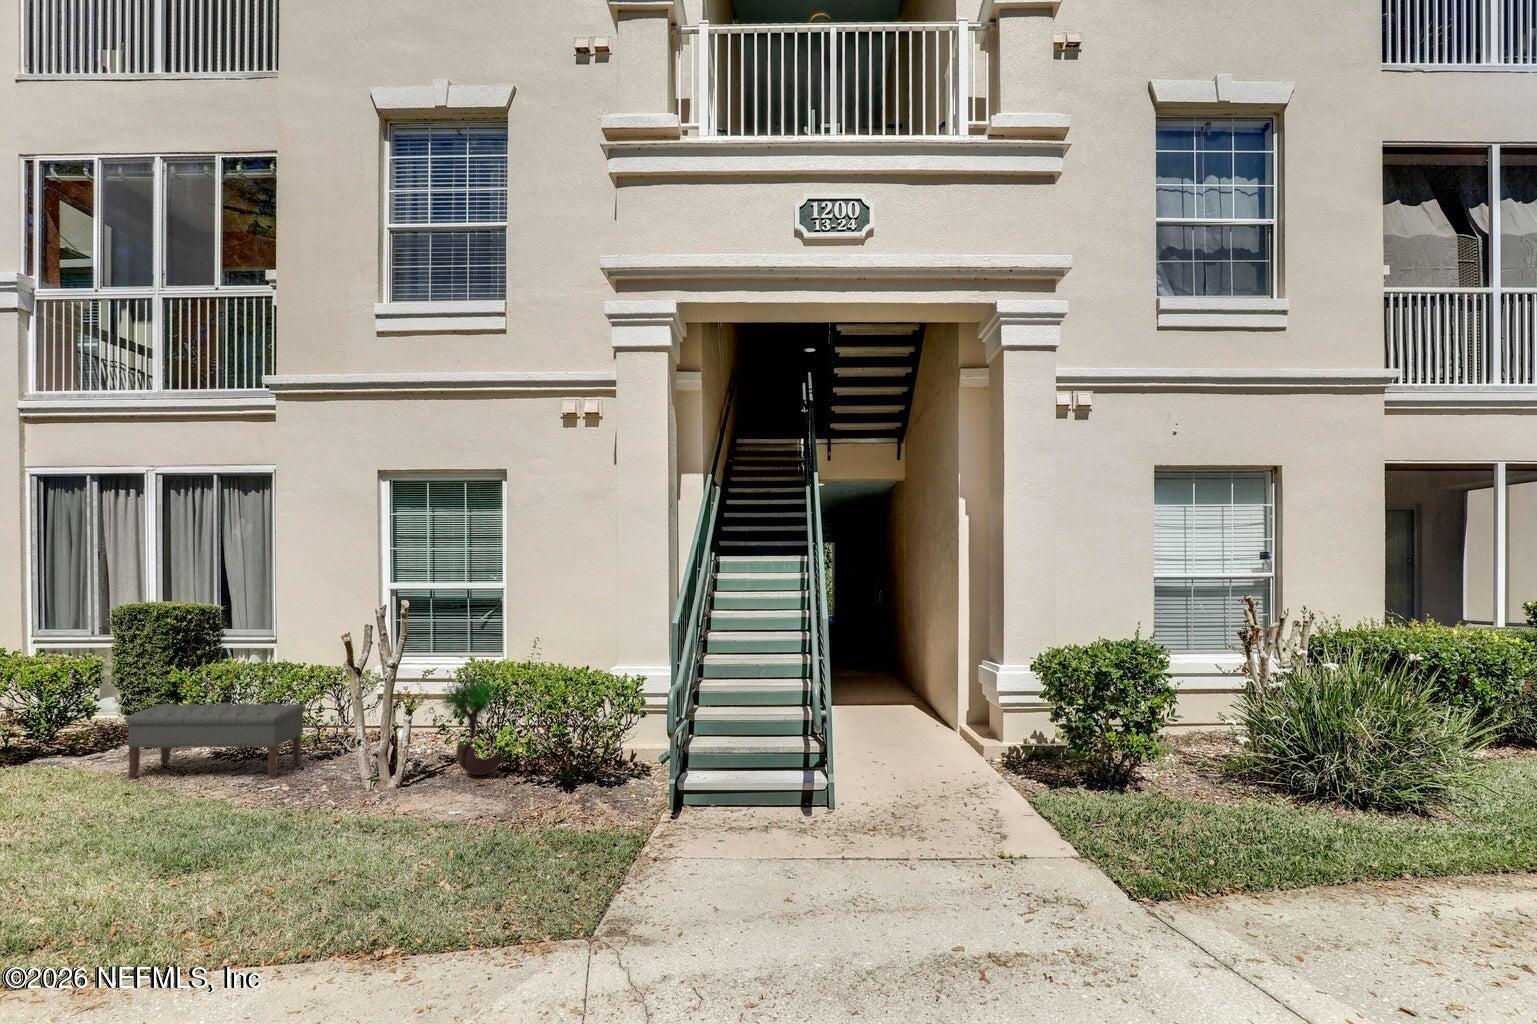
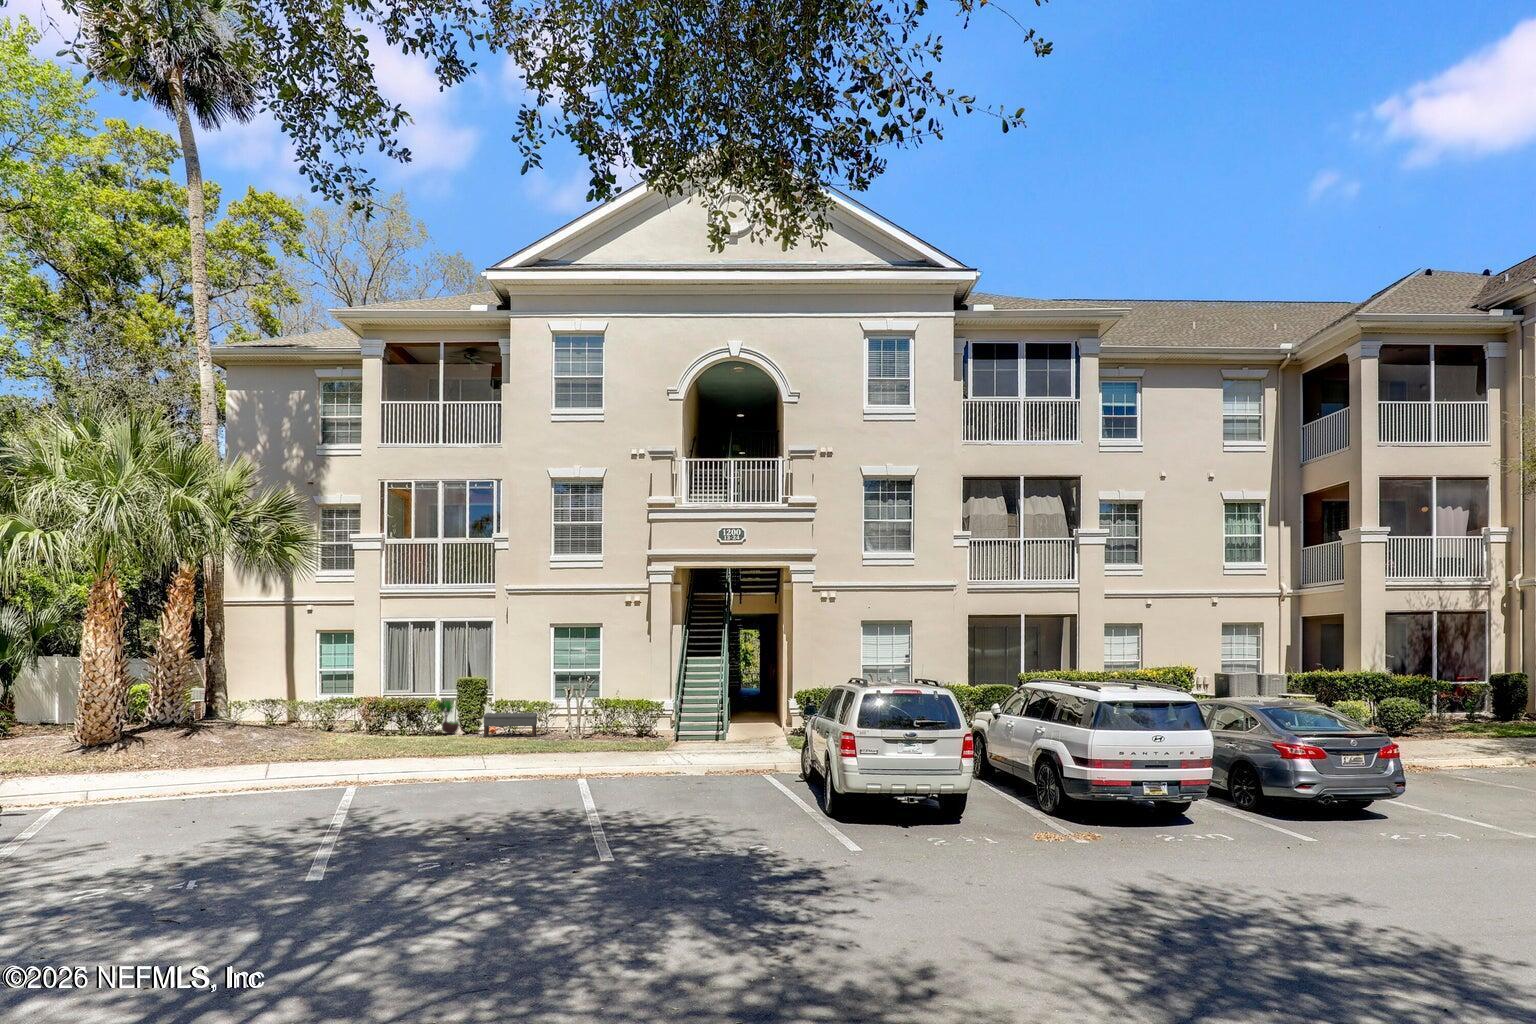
potted tree: present [440,676,504,775] -> present [437,700,459,734]

